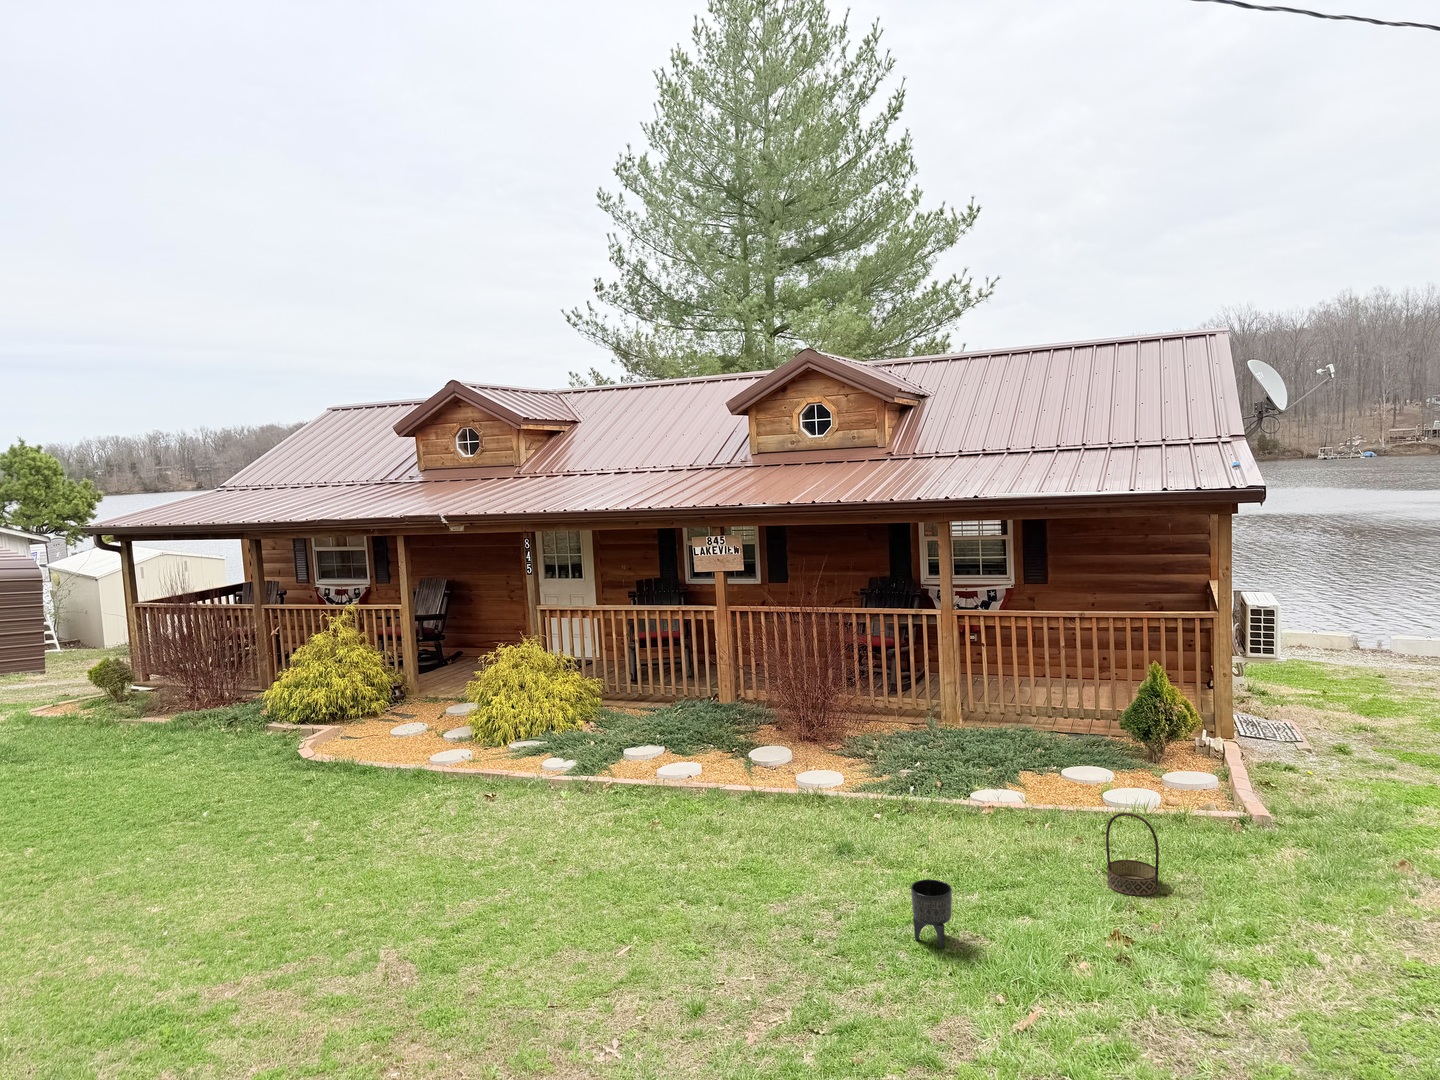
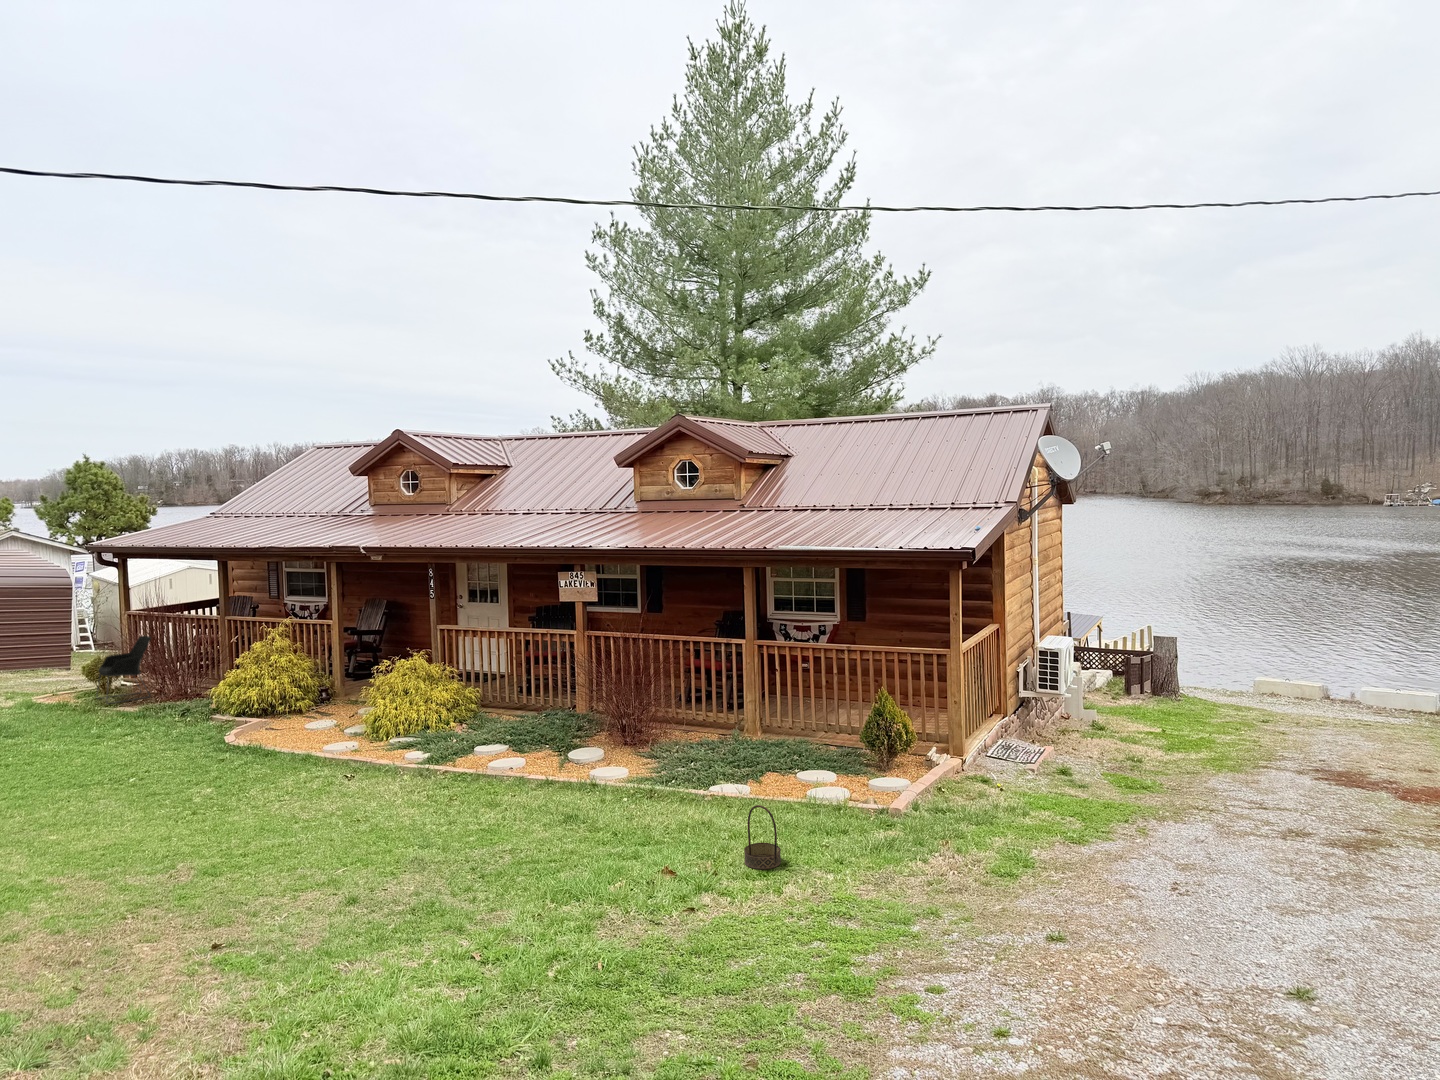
chair: none [110,632,176,715] -> present [96,636,151,704]
planter: present [911,879,952,948] -> none [563,846,594,897]

